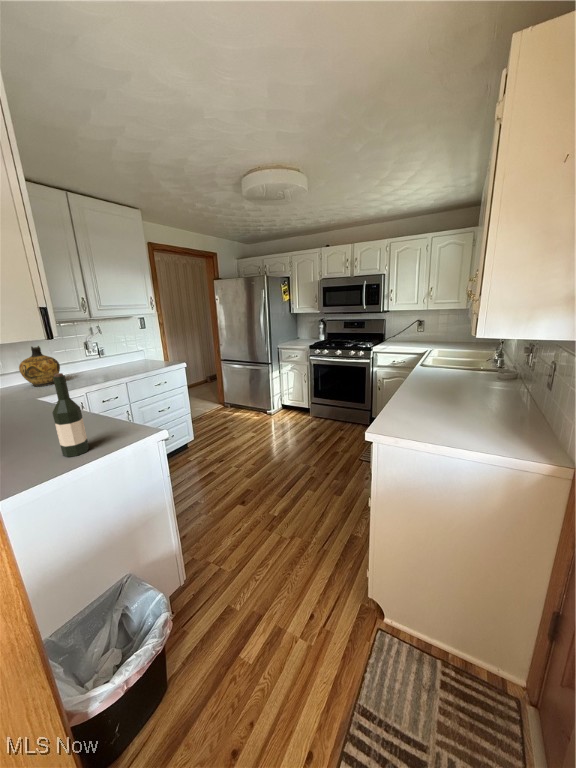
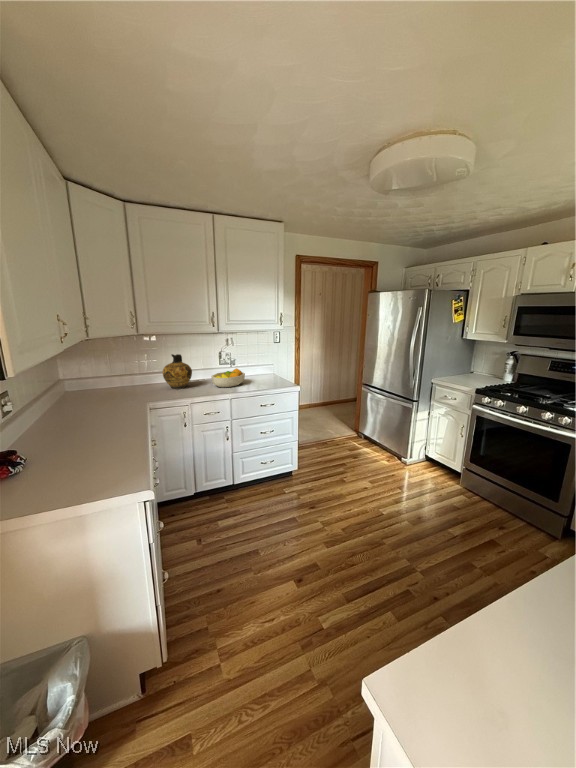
fruit bowl: none [85,356,121,376] -> present [211,368,245,387]
wine bottle: present [53,373,89,457] -> none [40,409,76,497]

